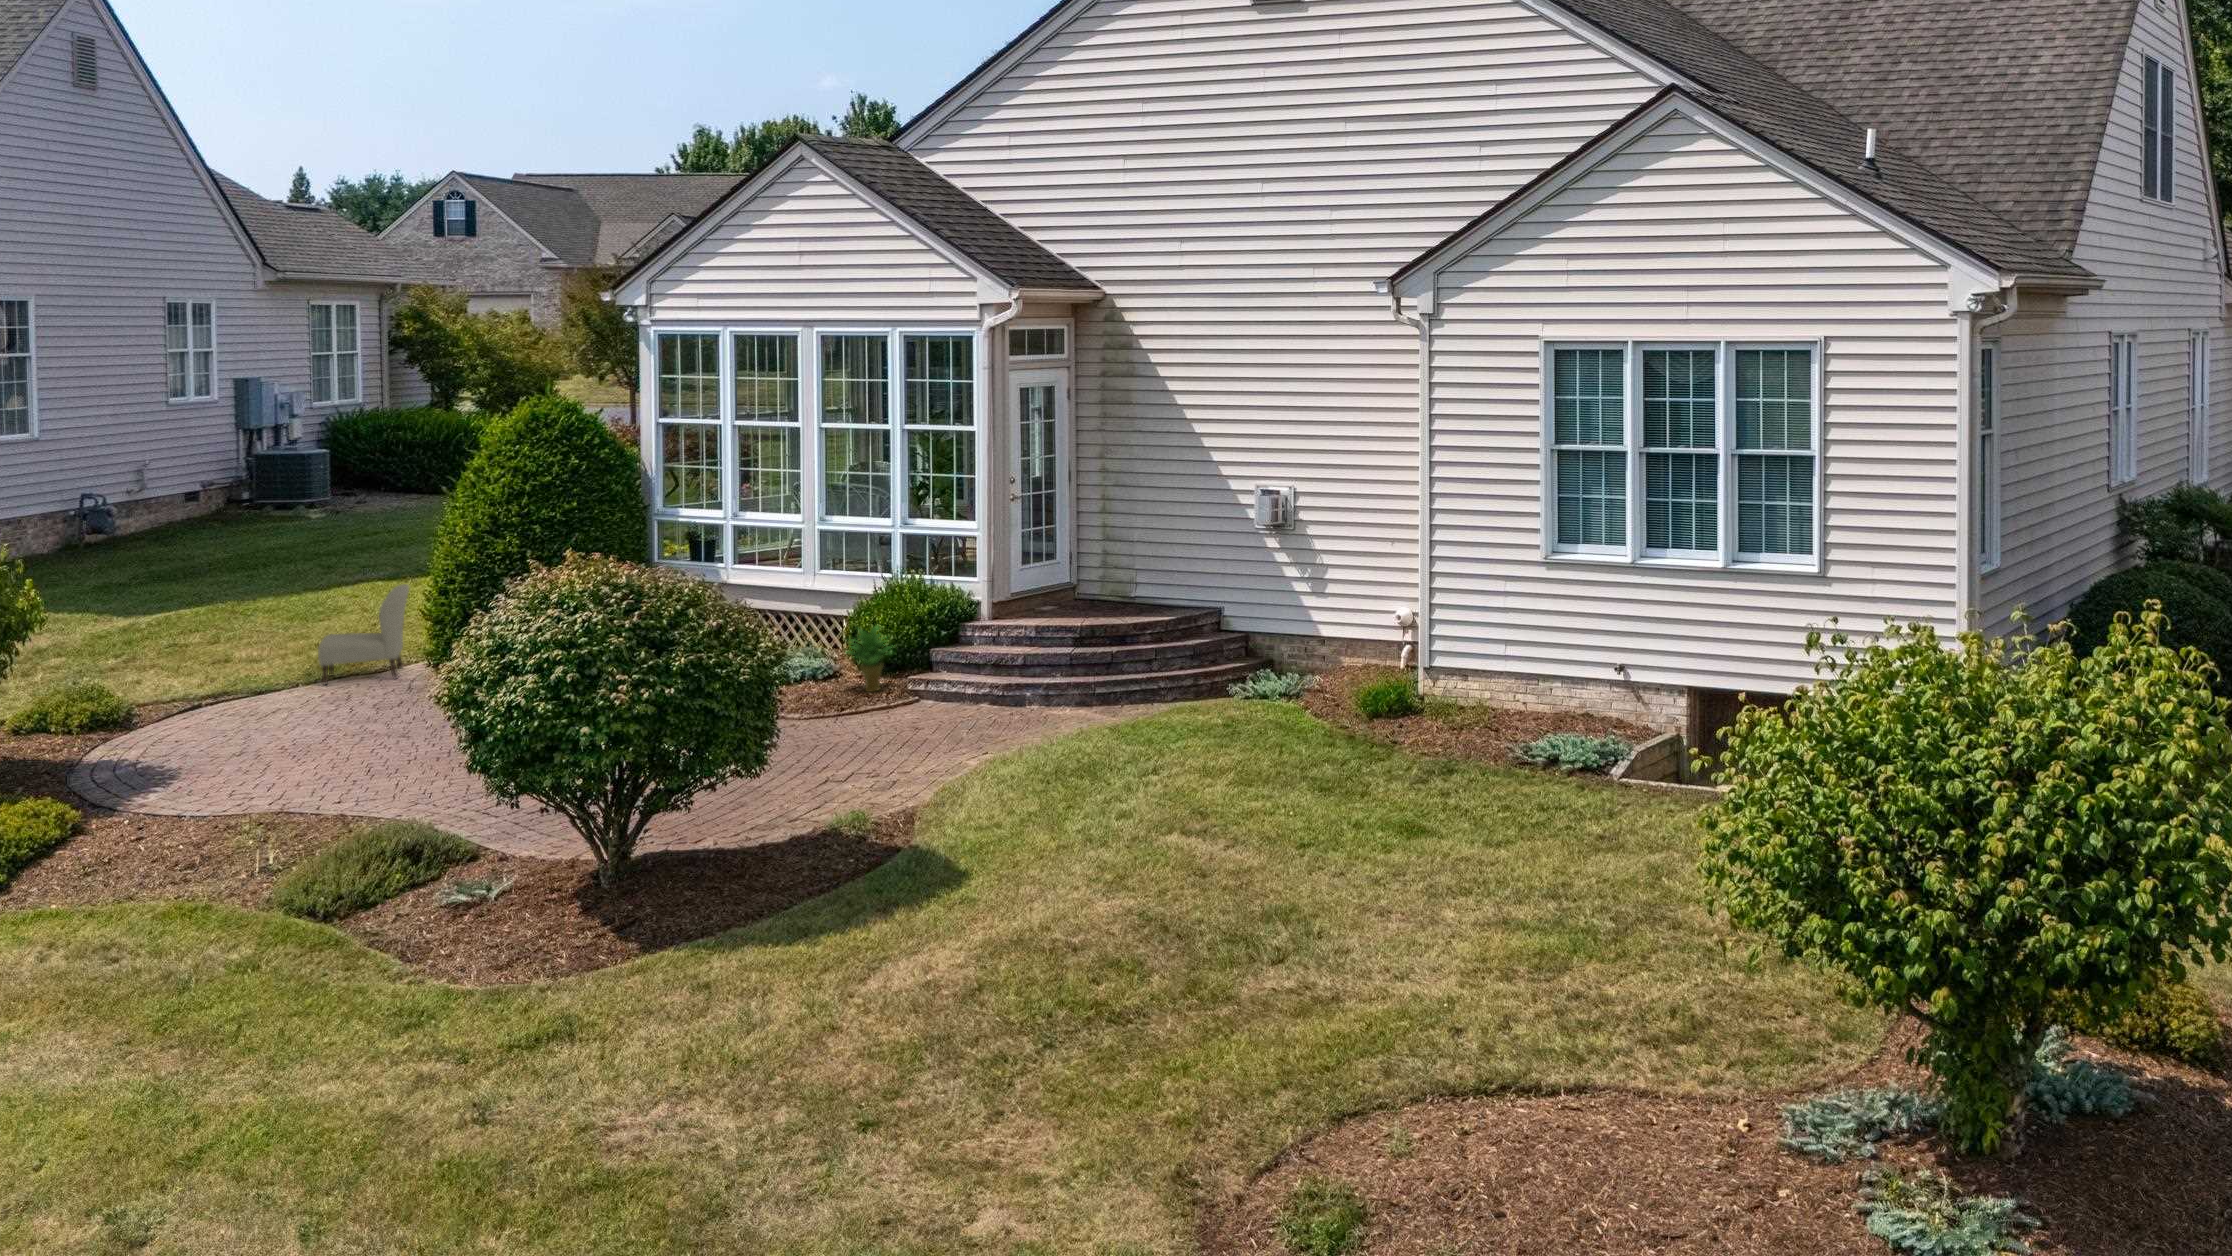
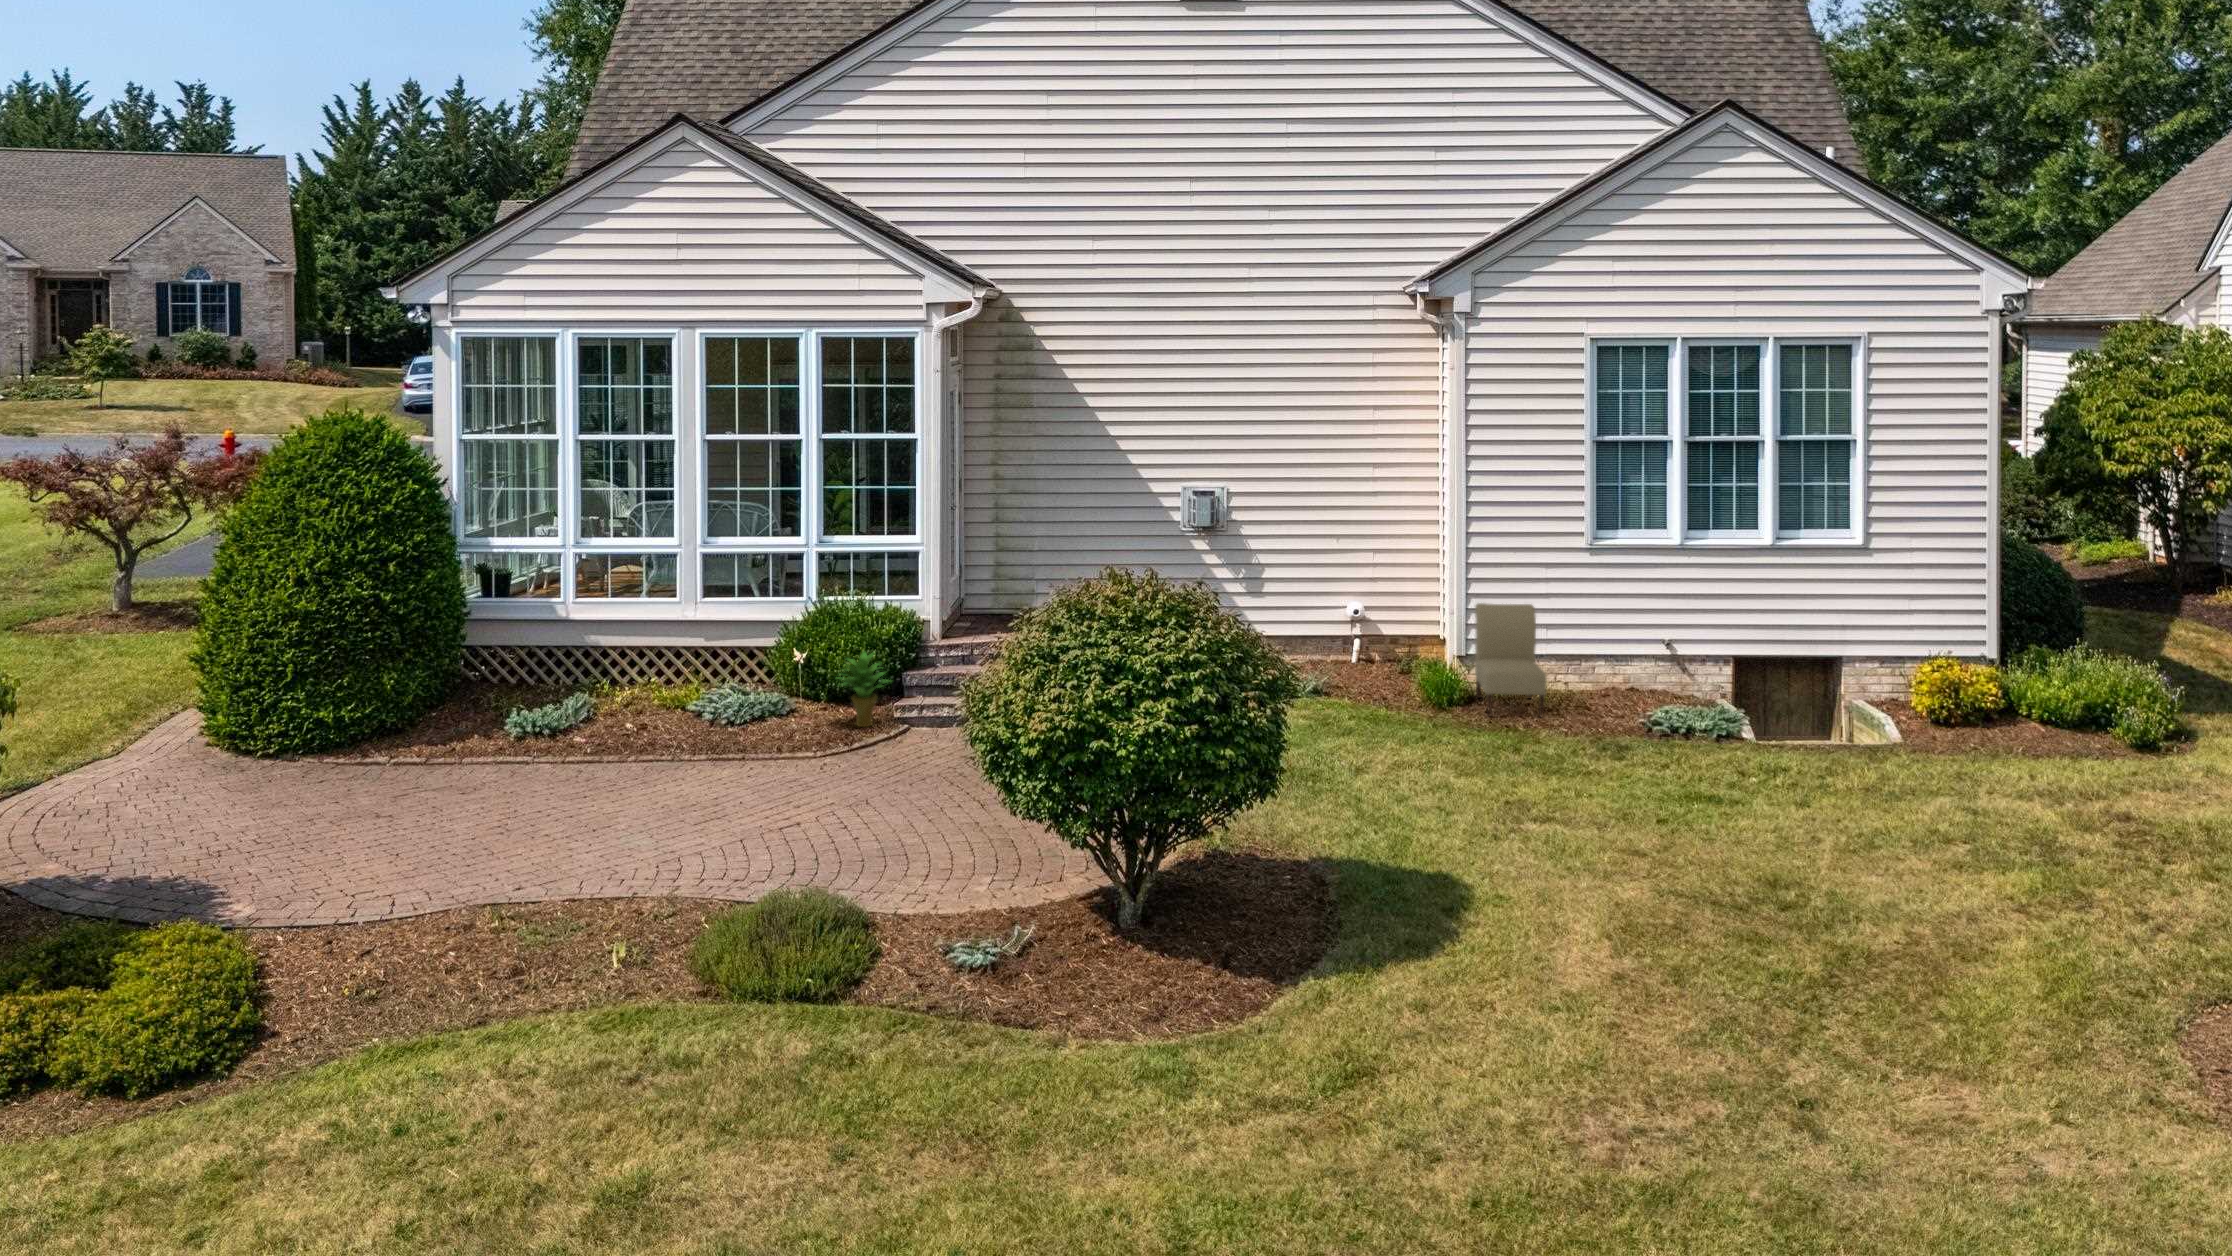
chair: present [318,584,409,685] -> present [1475,603,1547,717]

